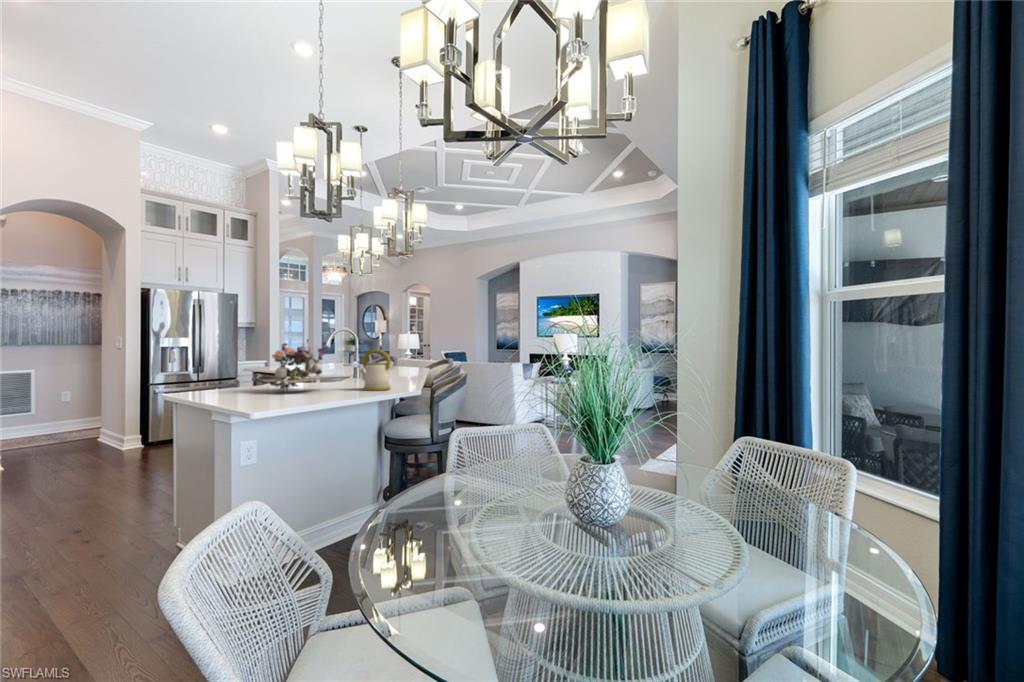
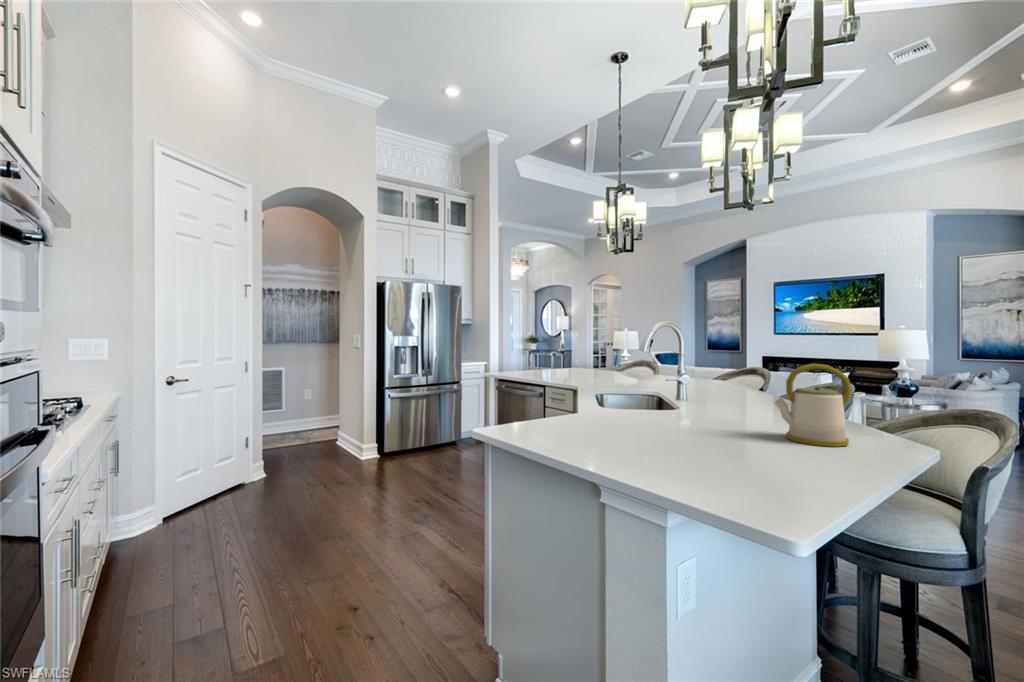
flower arrangement: present [263,341,331,390] -> none [615,345,737,439]

